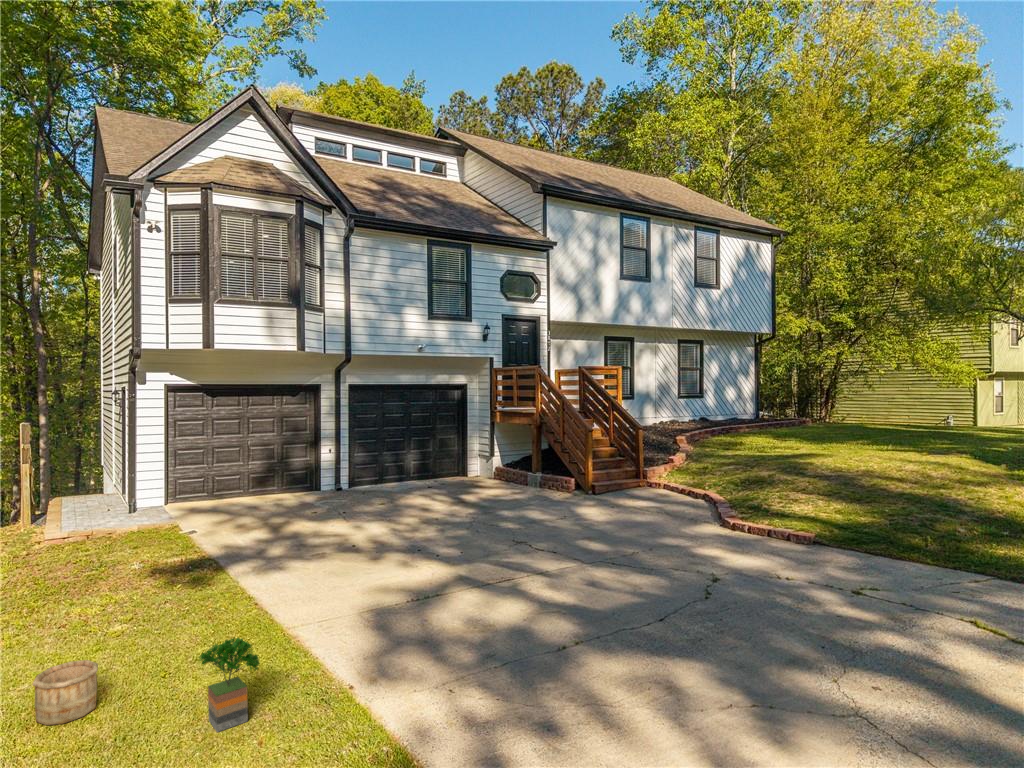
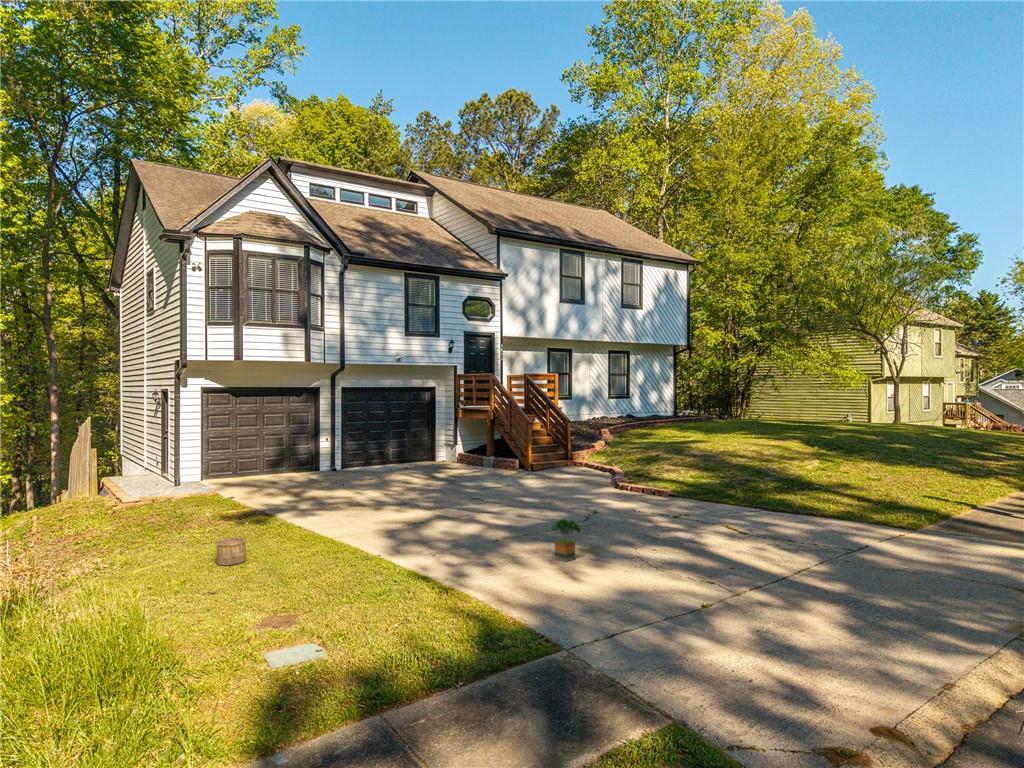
potted tree: present [200,637,260,732] -> present [551,519,581,562]

